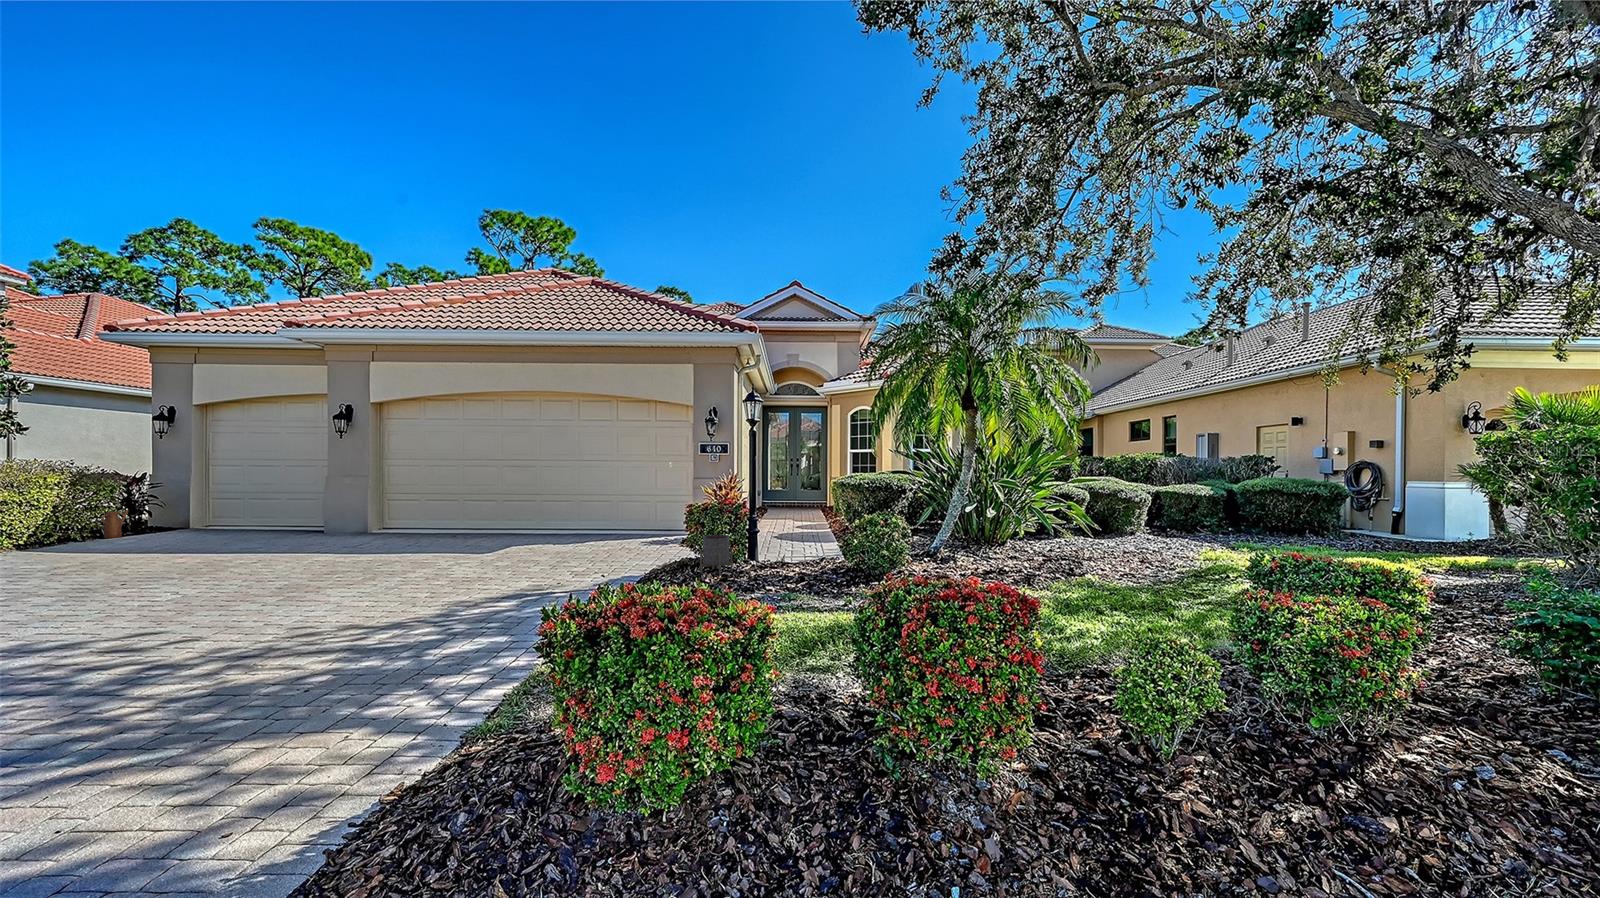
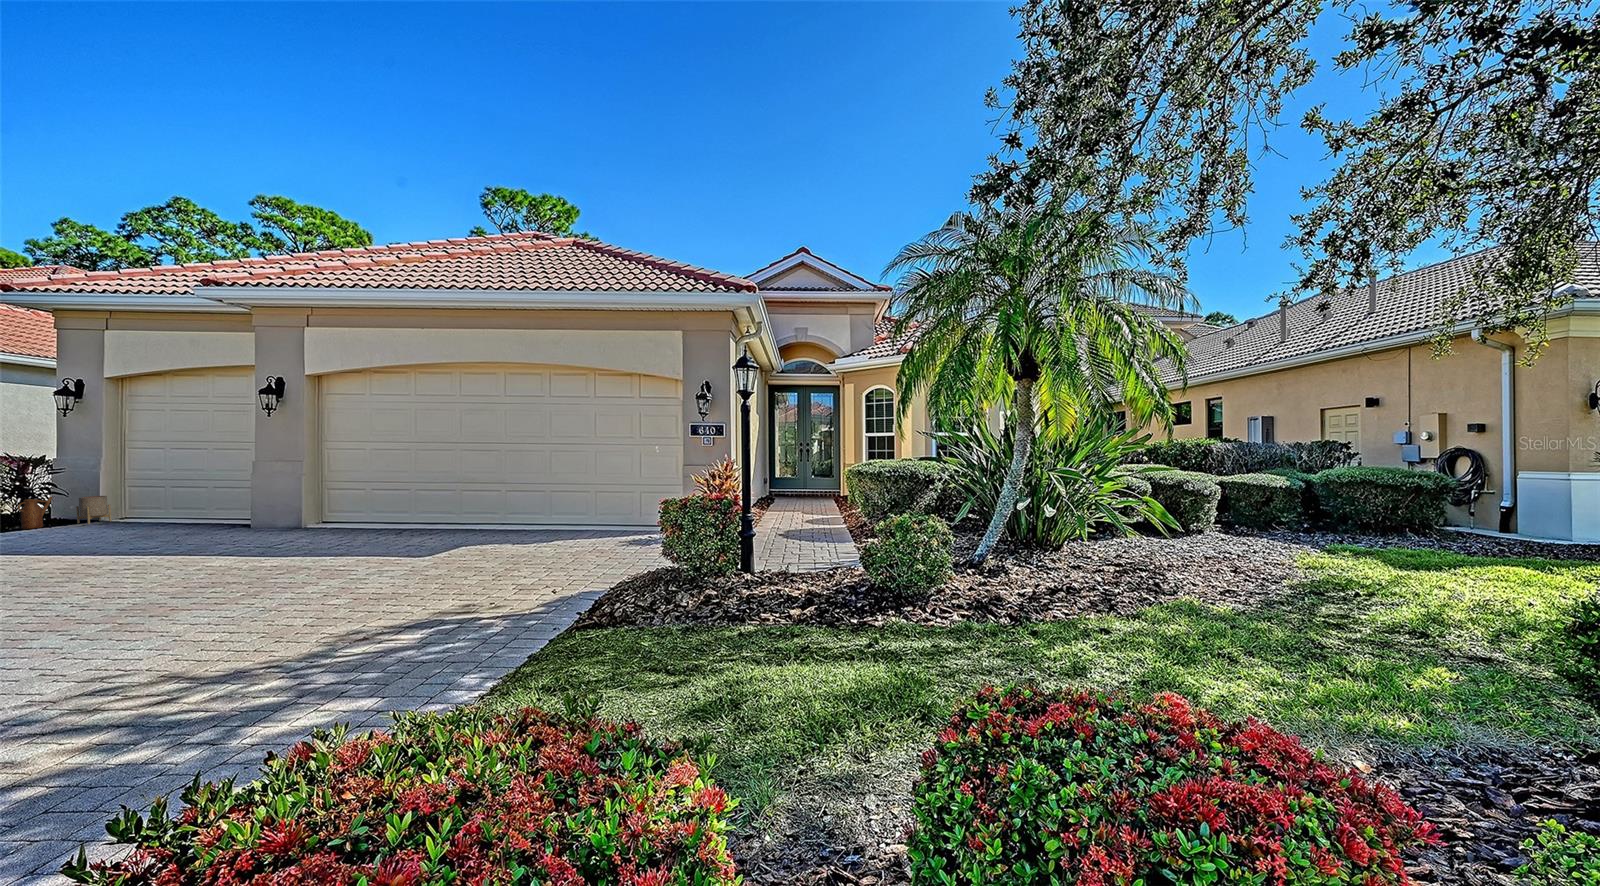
planter: present [700,535,733,575] -> present [76,496,111,524]

